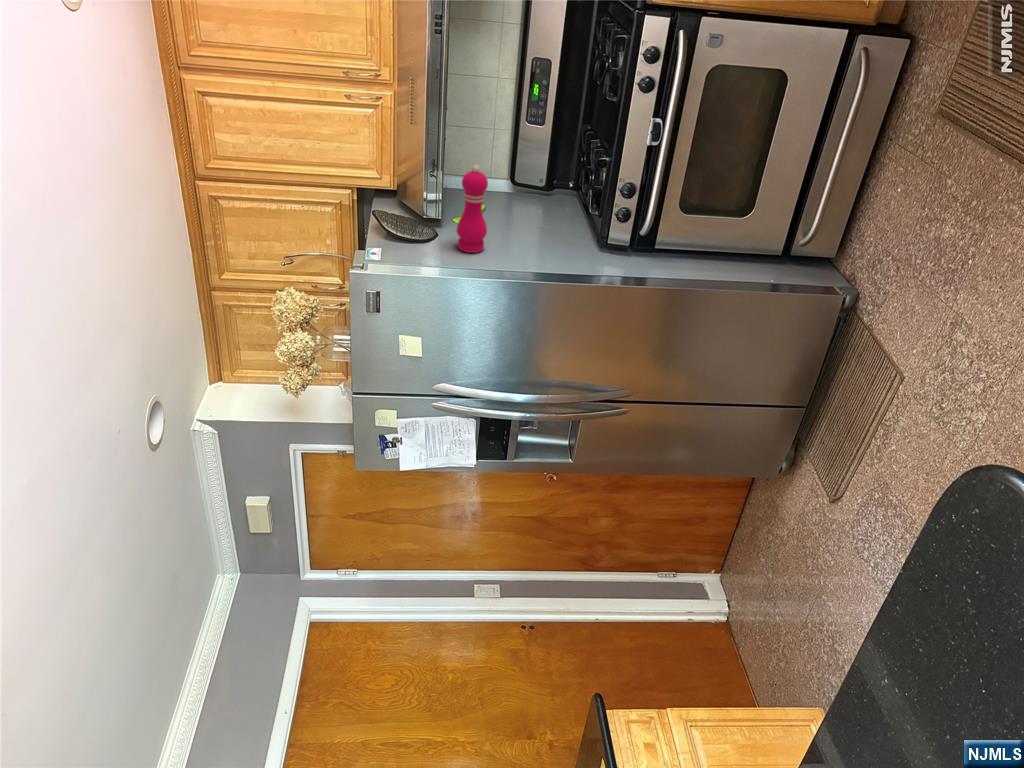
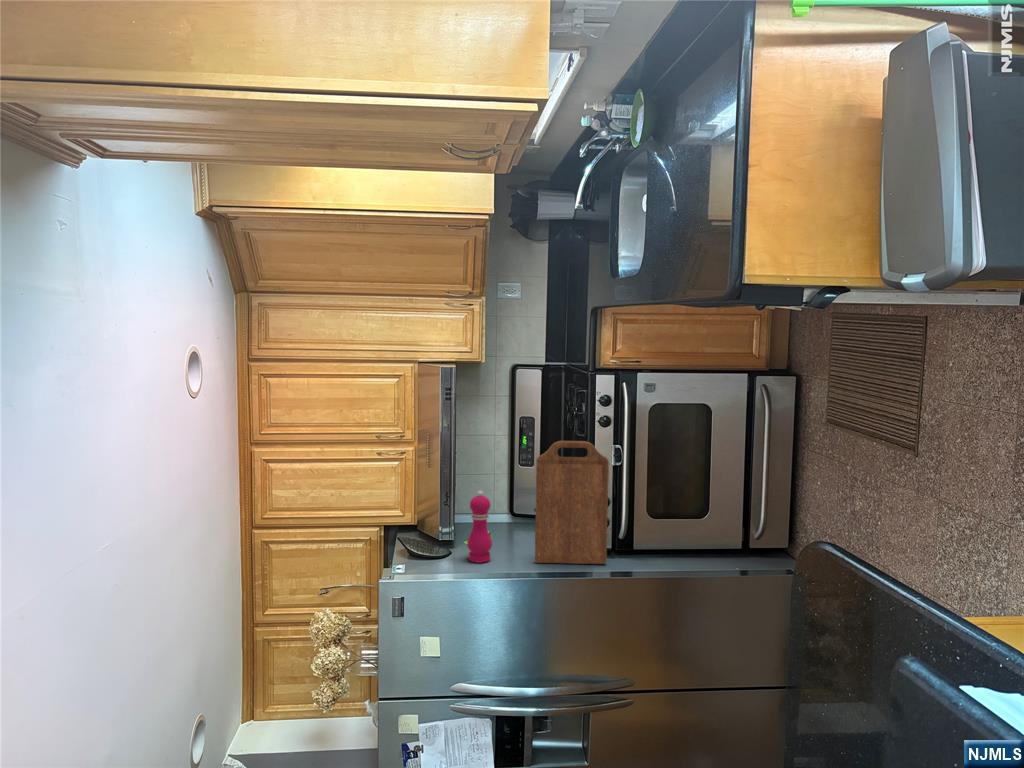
cutting board: none [537,108,645,266] -> present [535,441,609,564]

